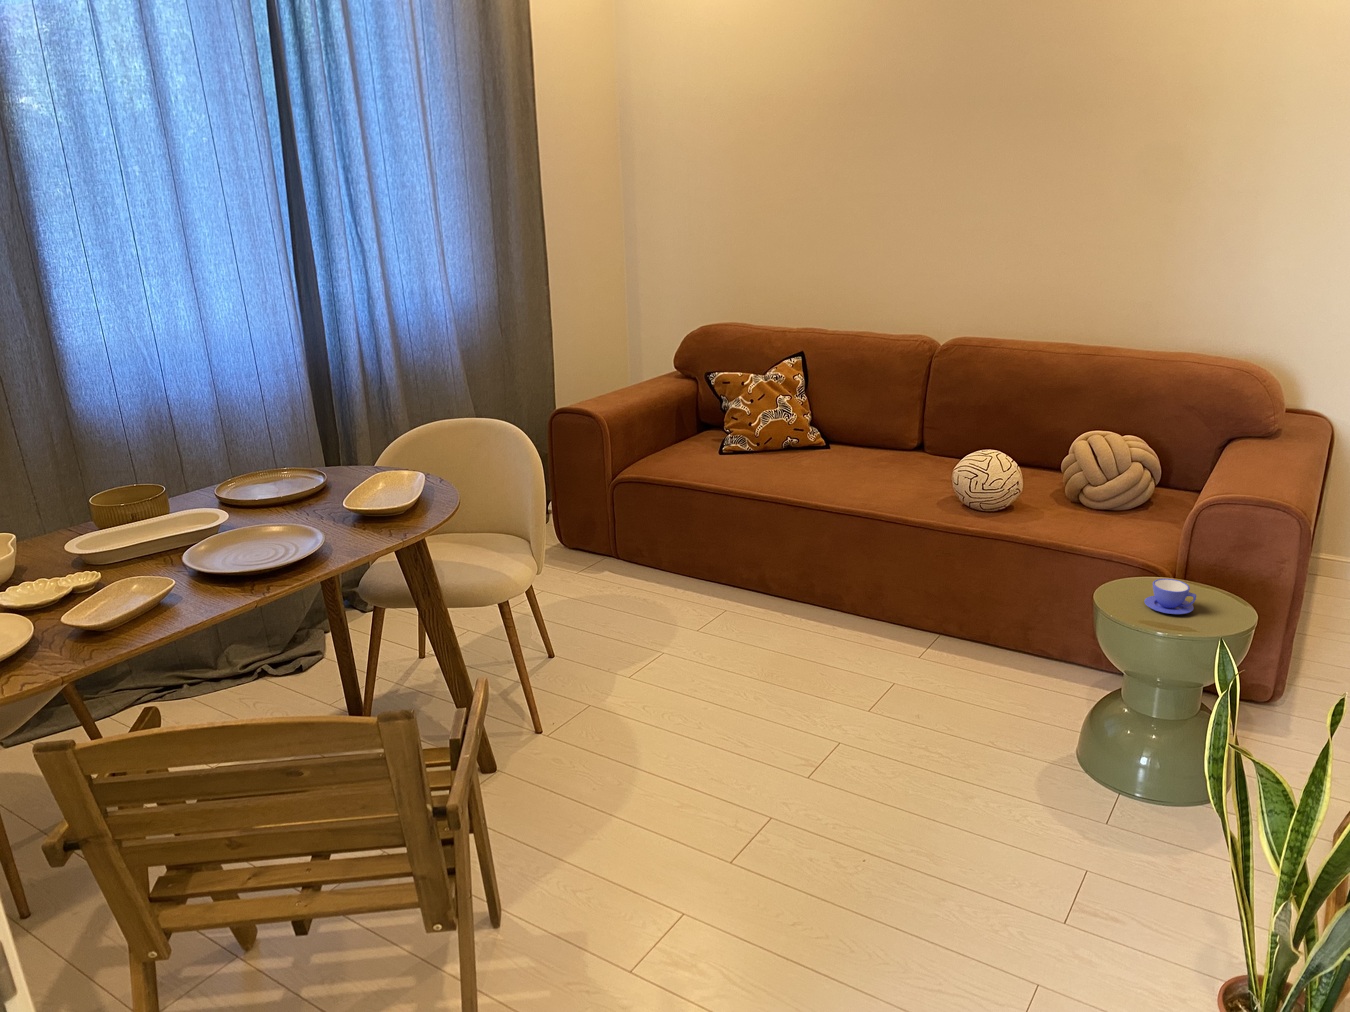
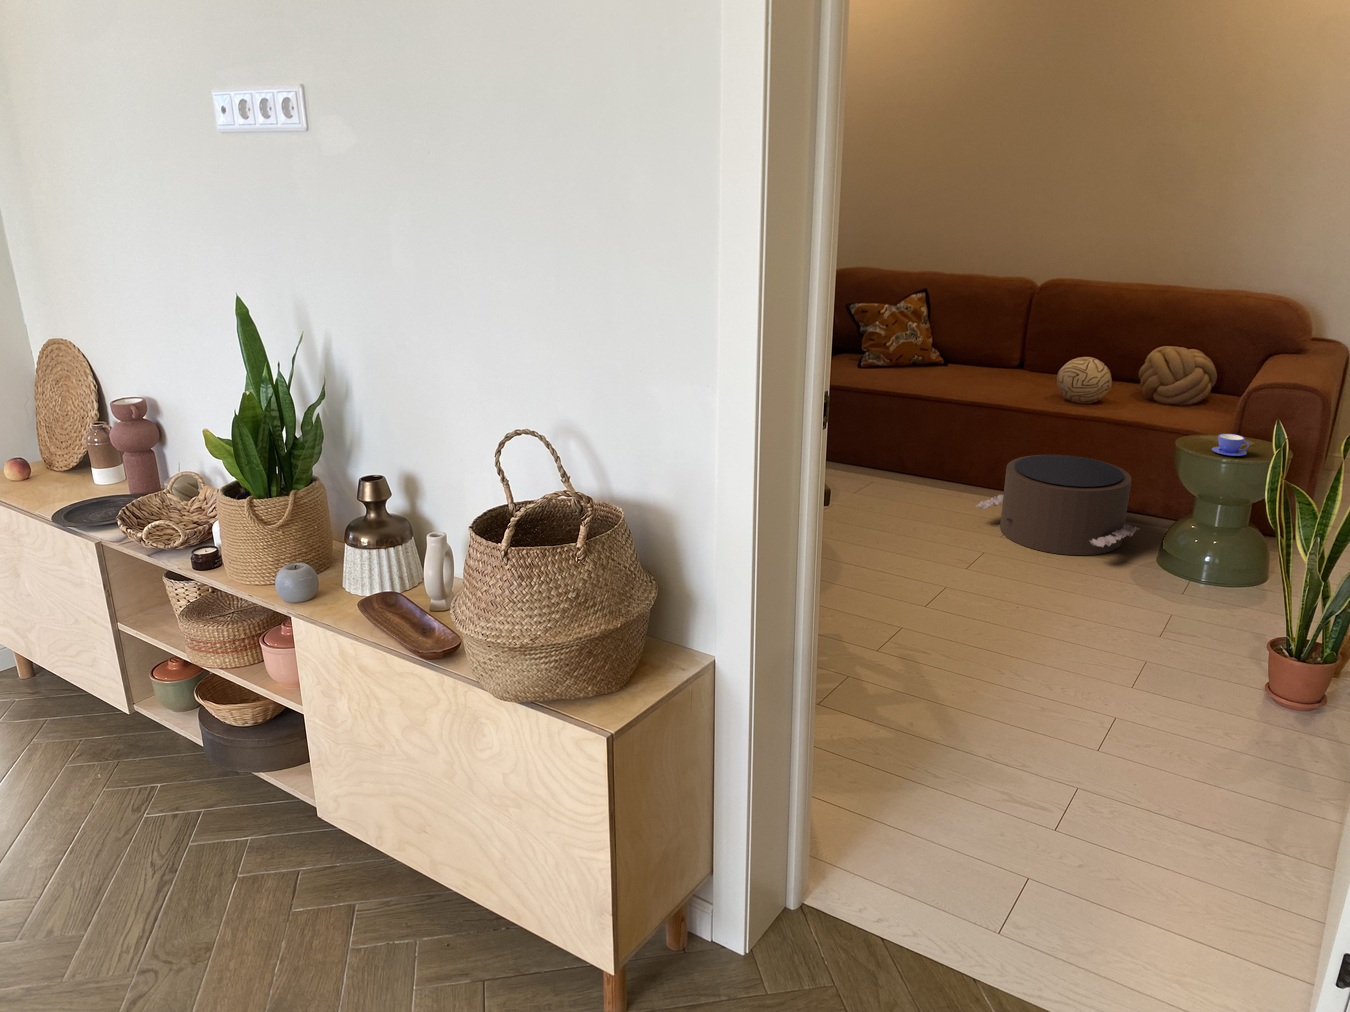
pouf: none [838,586,1054,741] -> present [976,455,1140,555]

